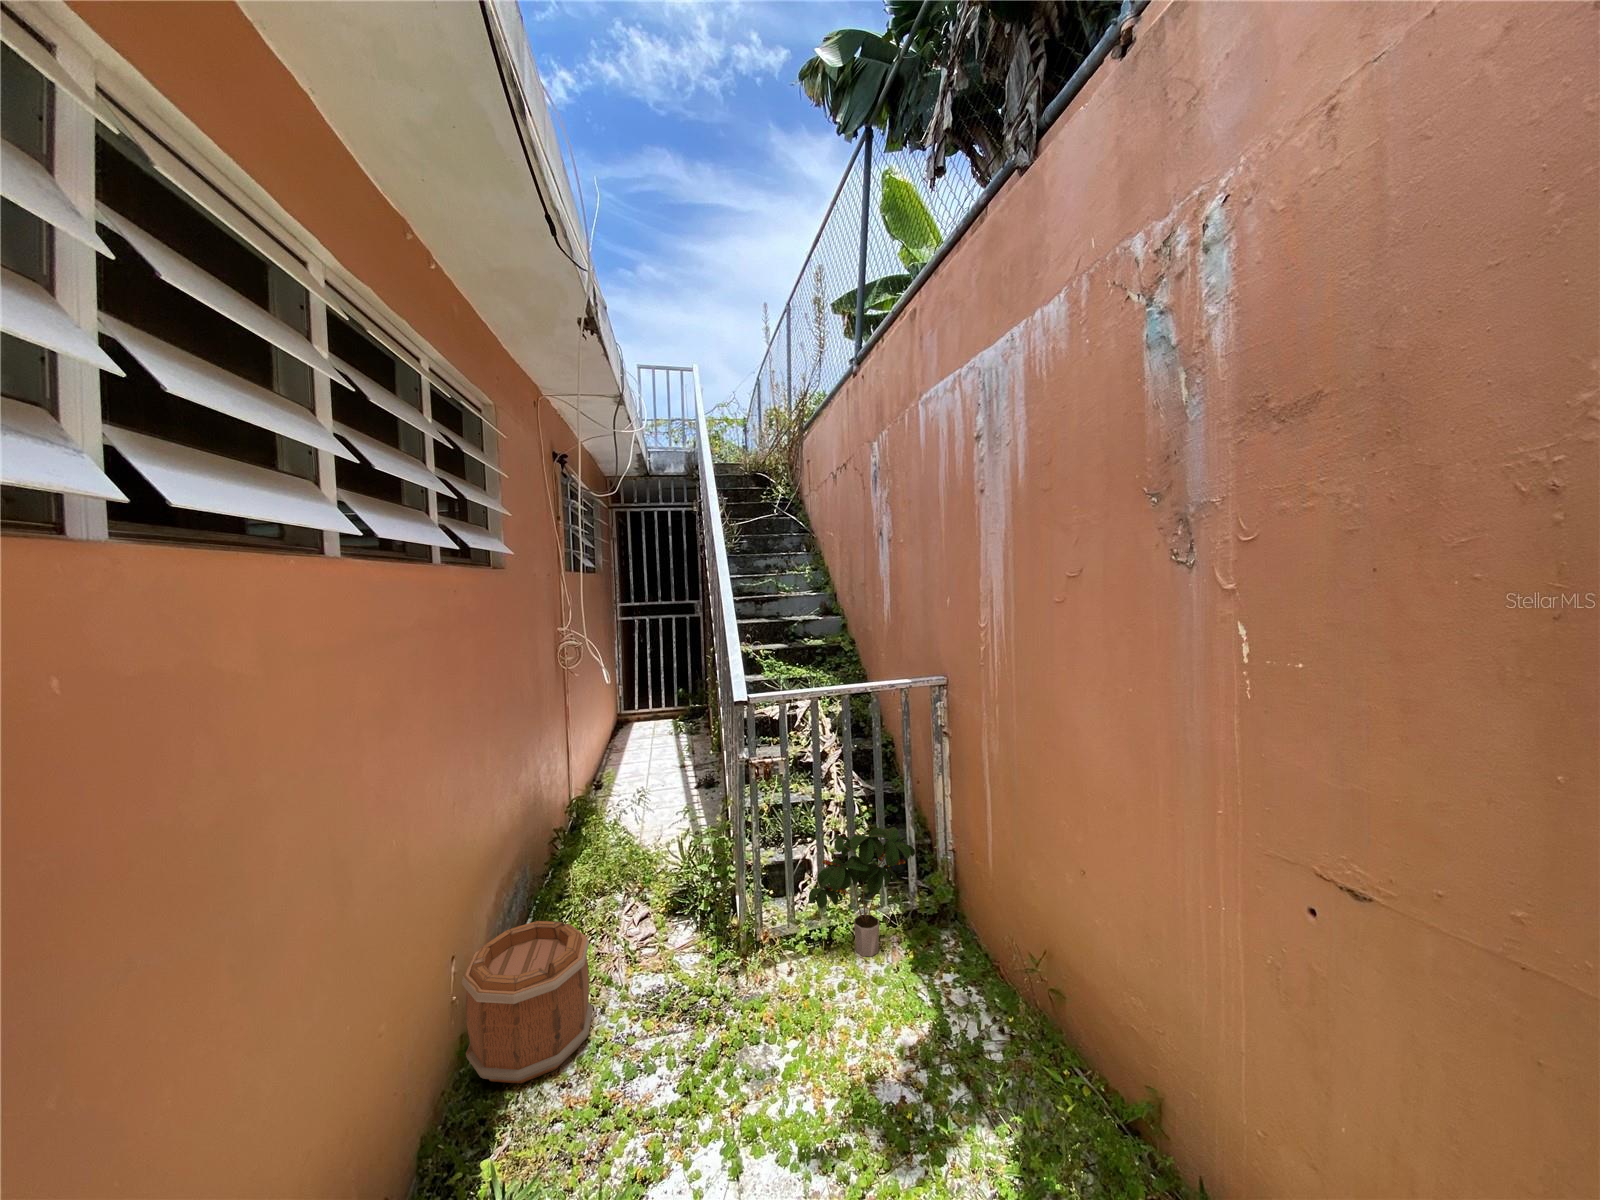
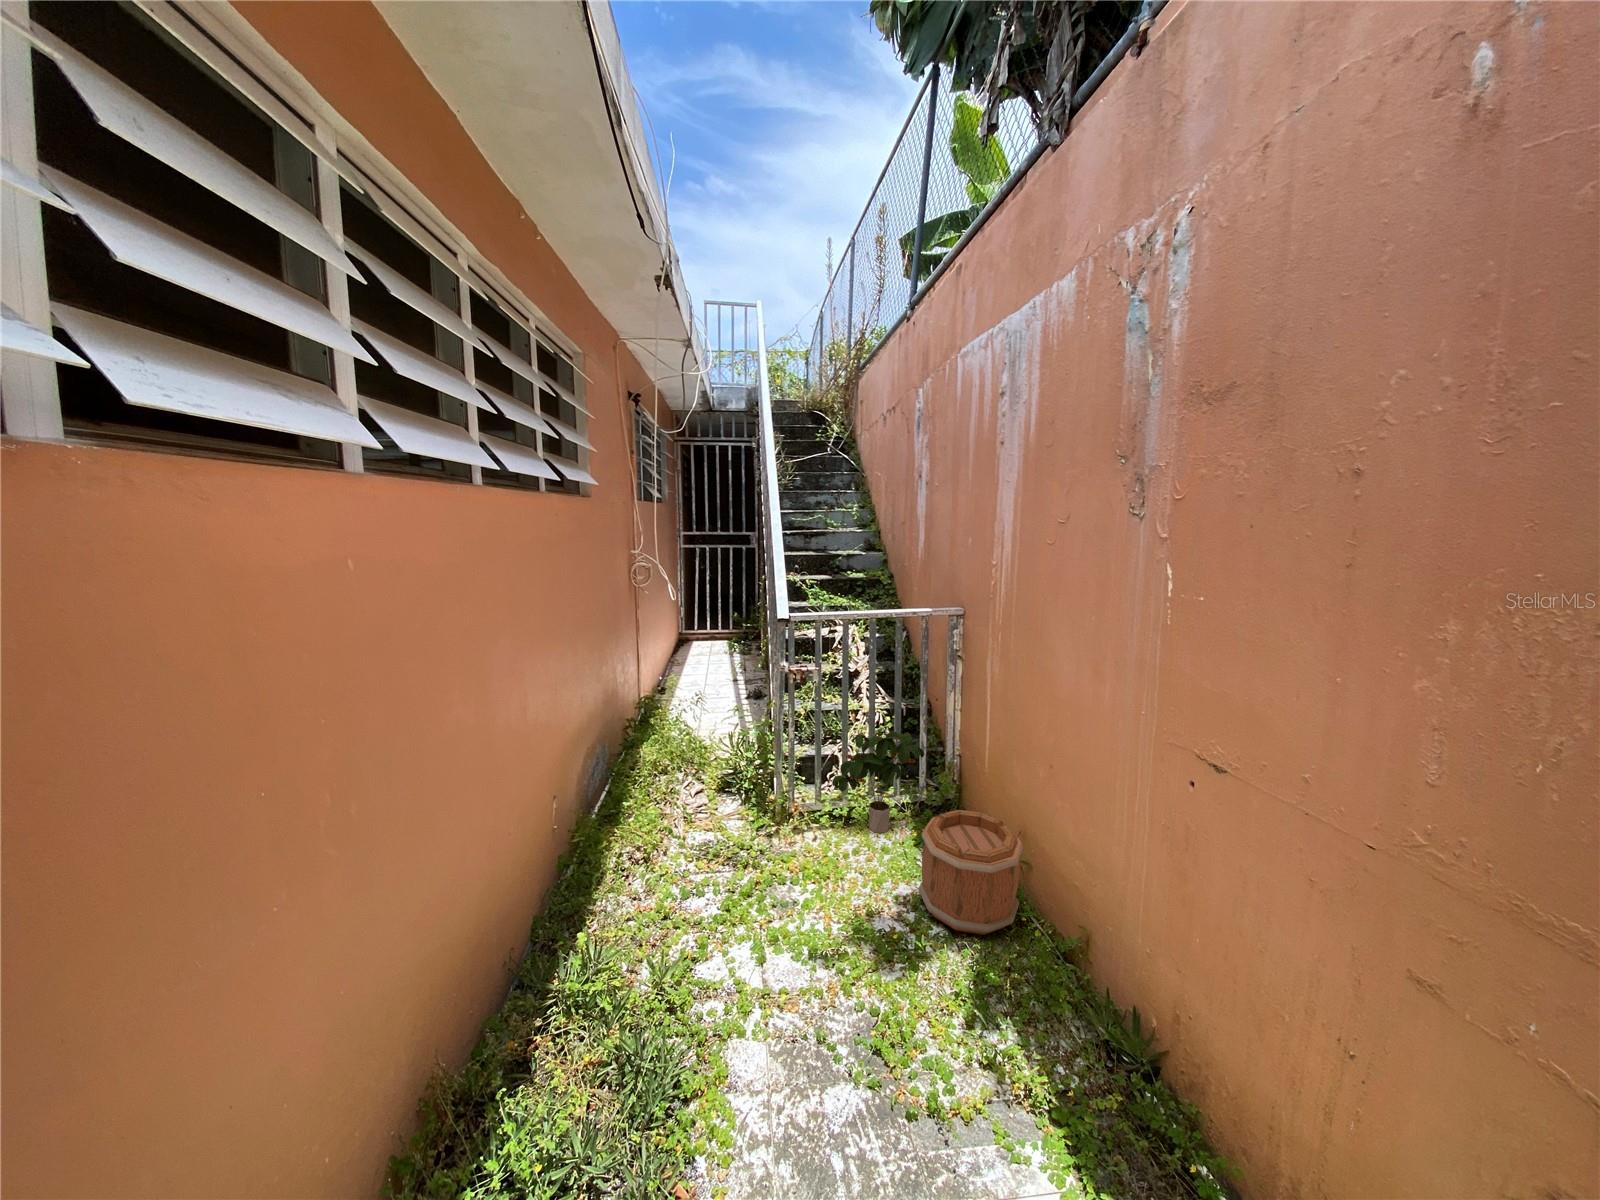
bucket: present [462,921,593,1083] -> present [919,810,1023,935]

